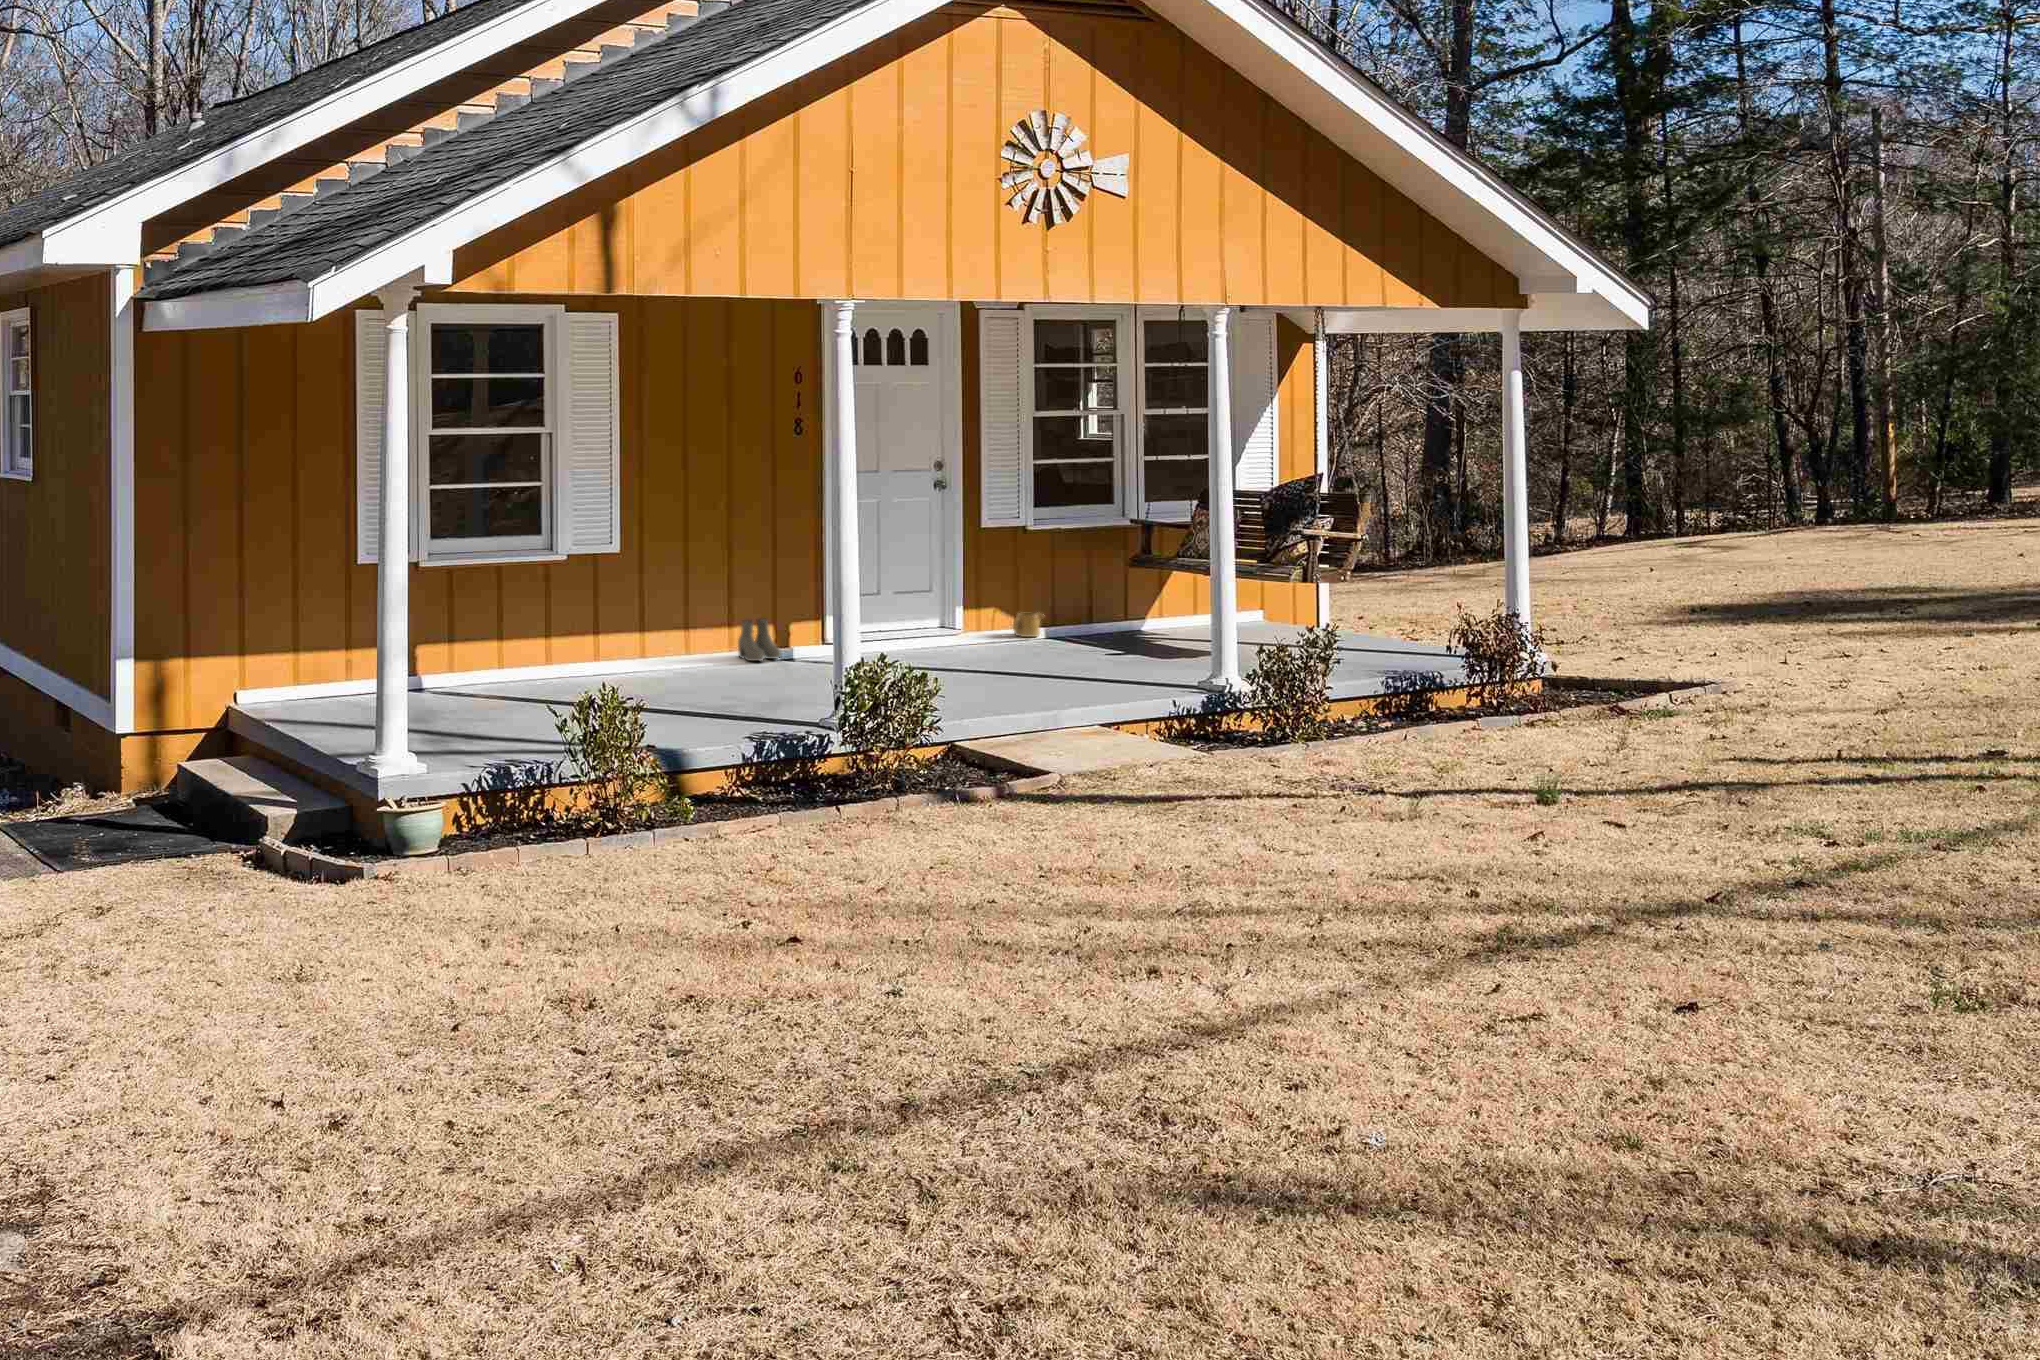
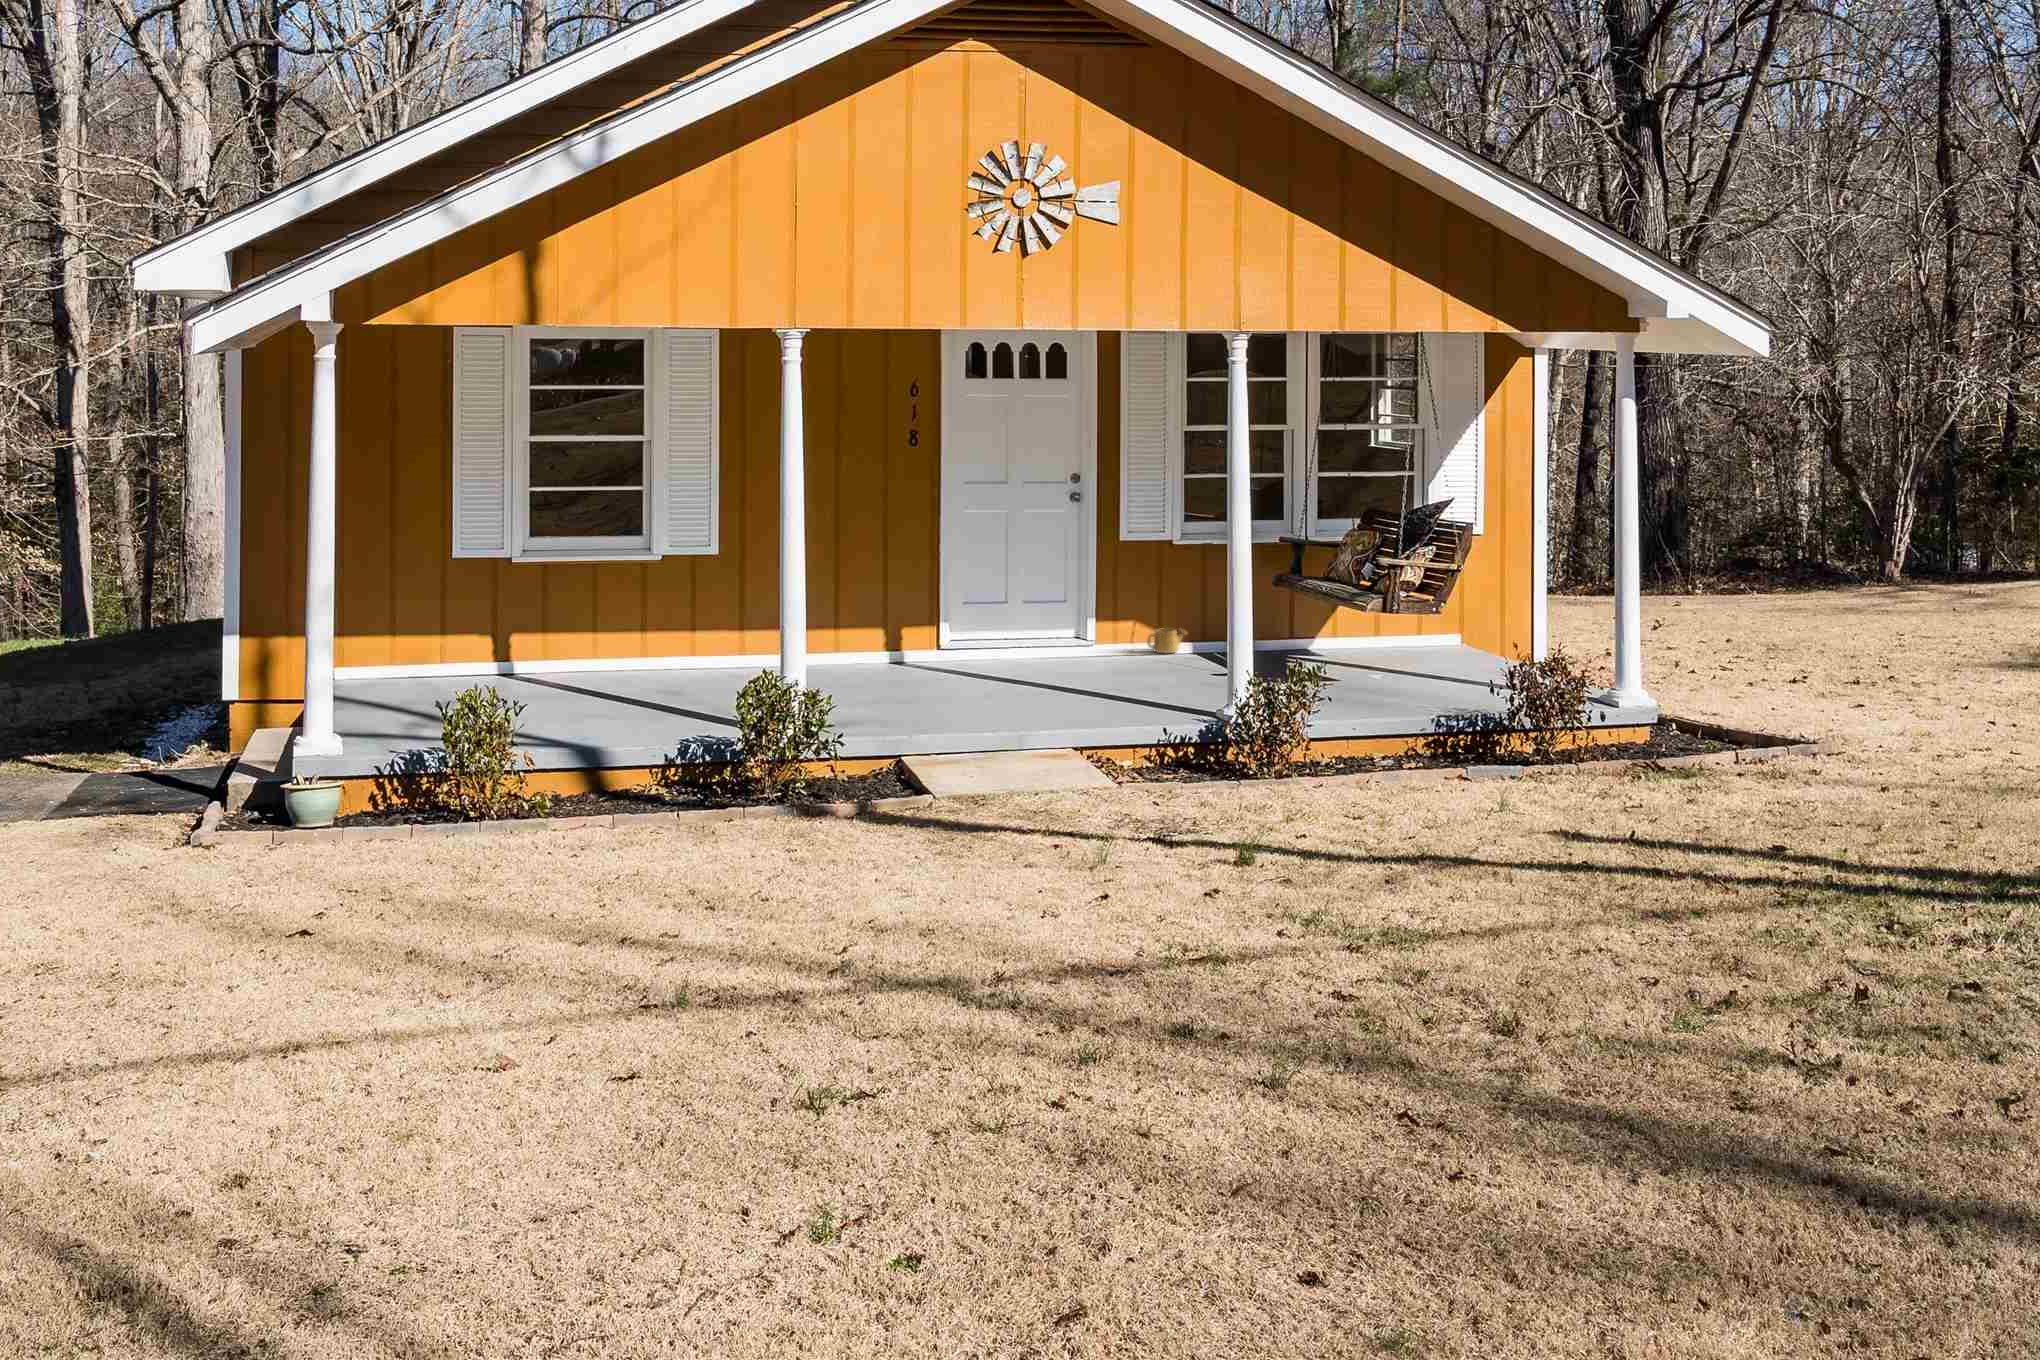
boots: present [738,618,781,661] -> none [840,627,876,668]

